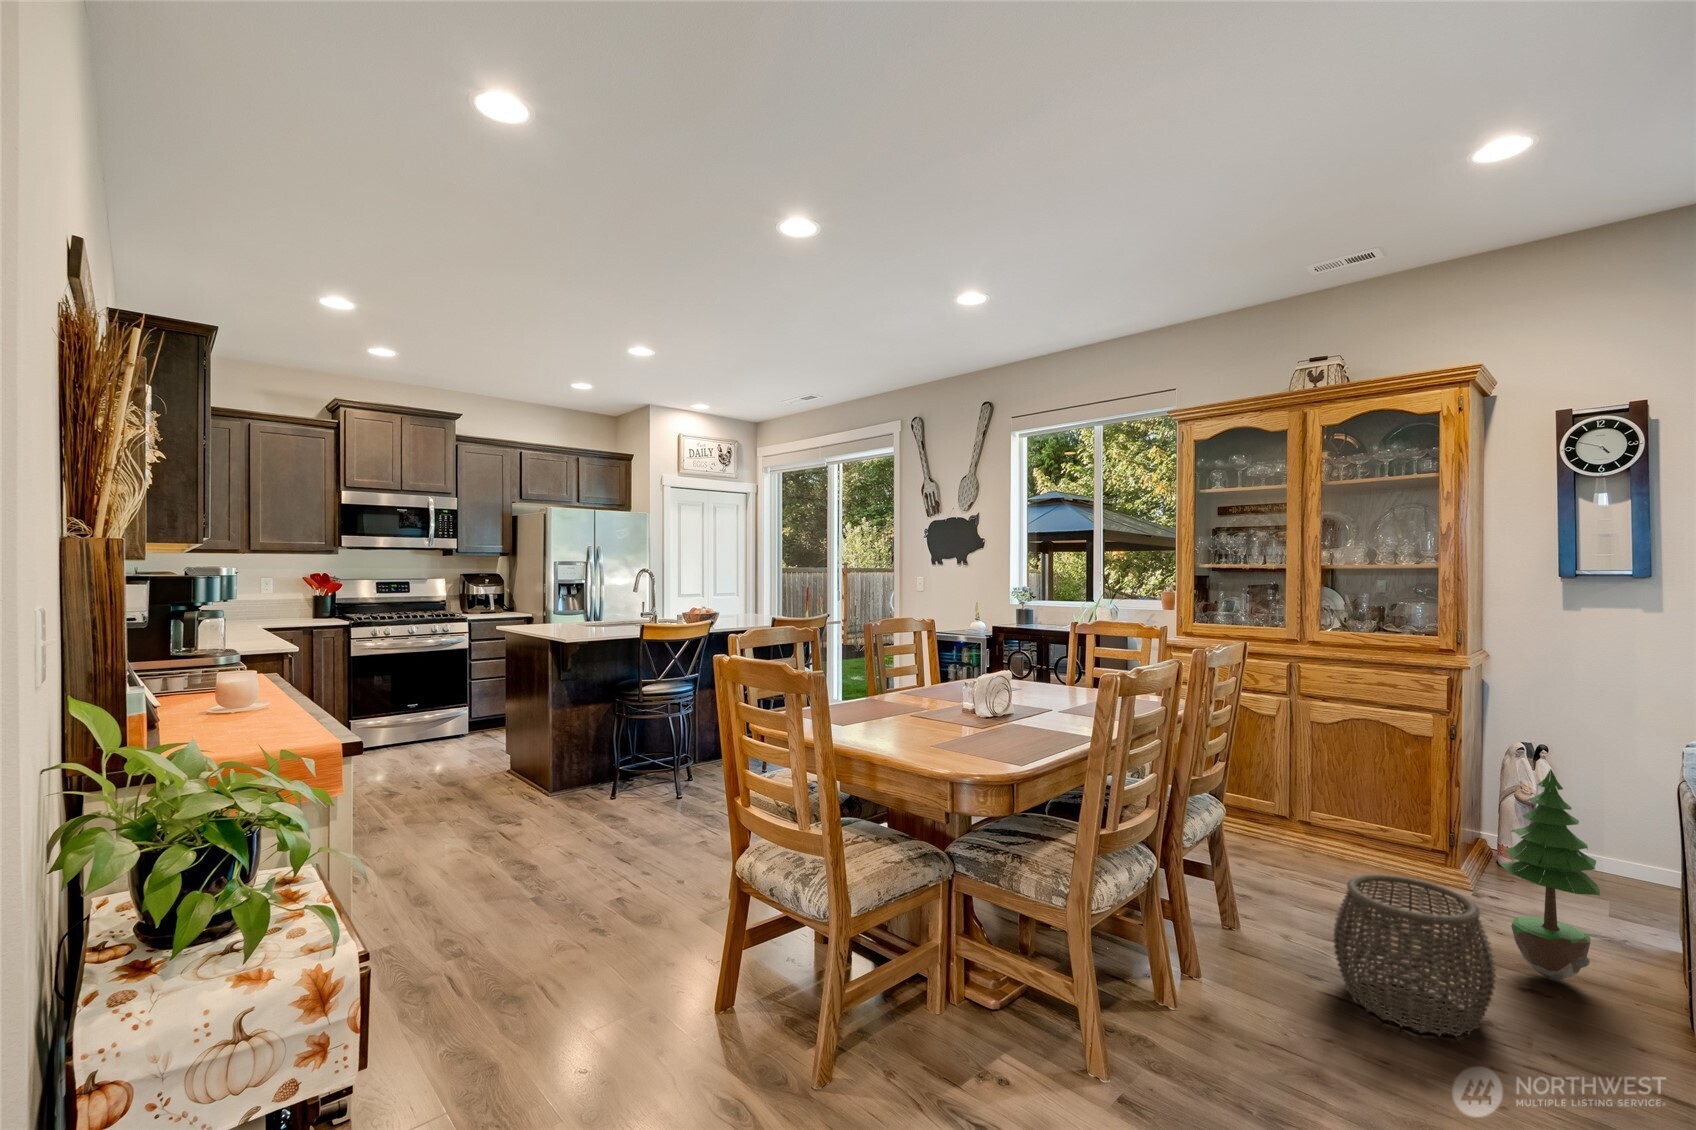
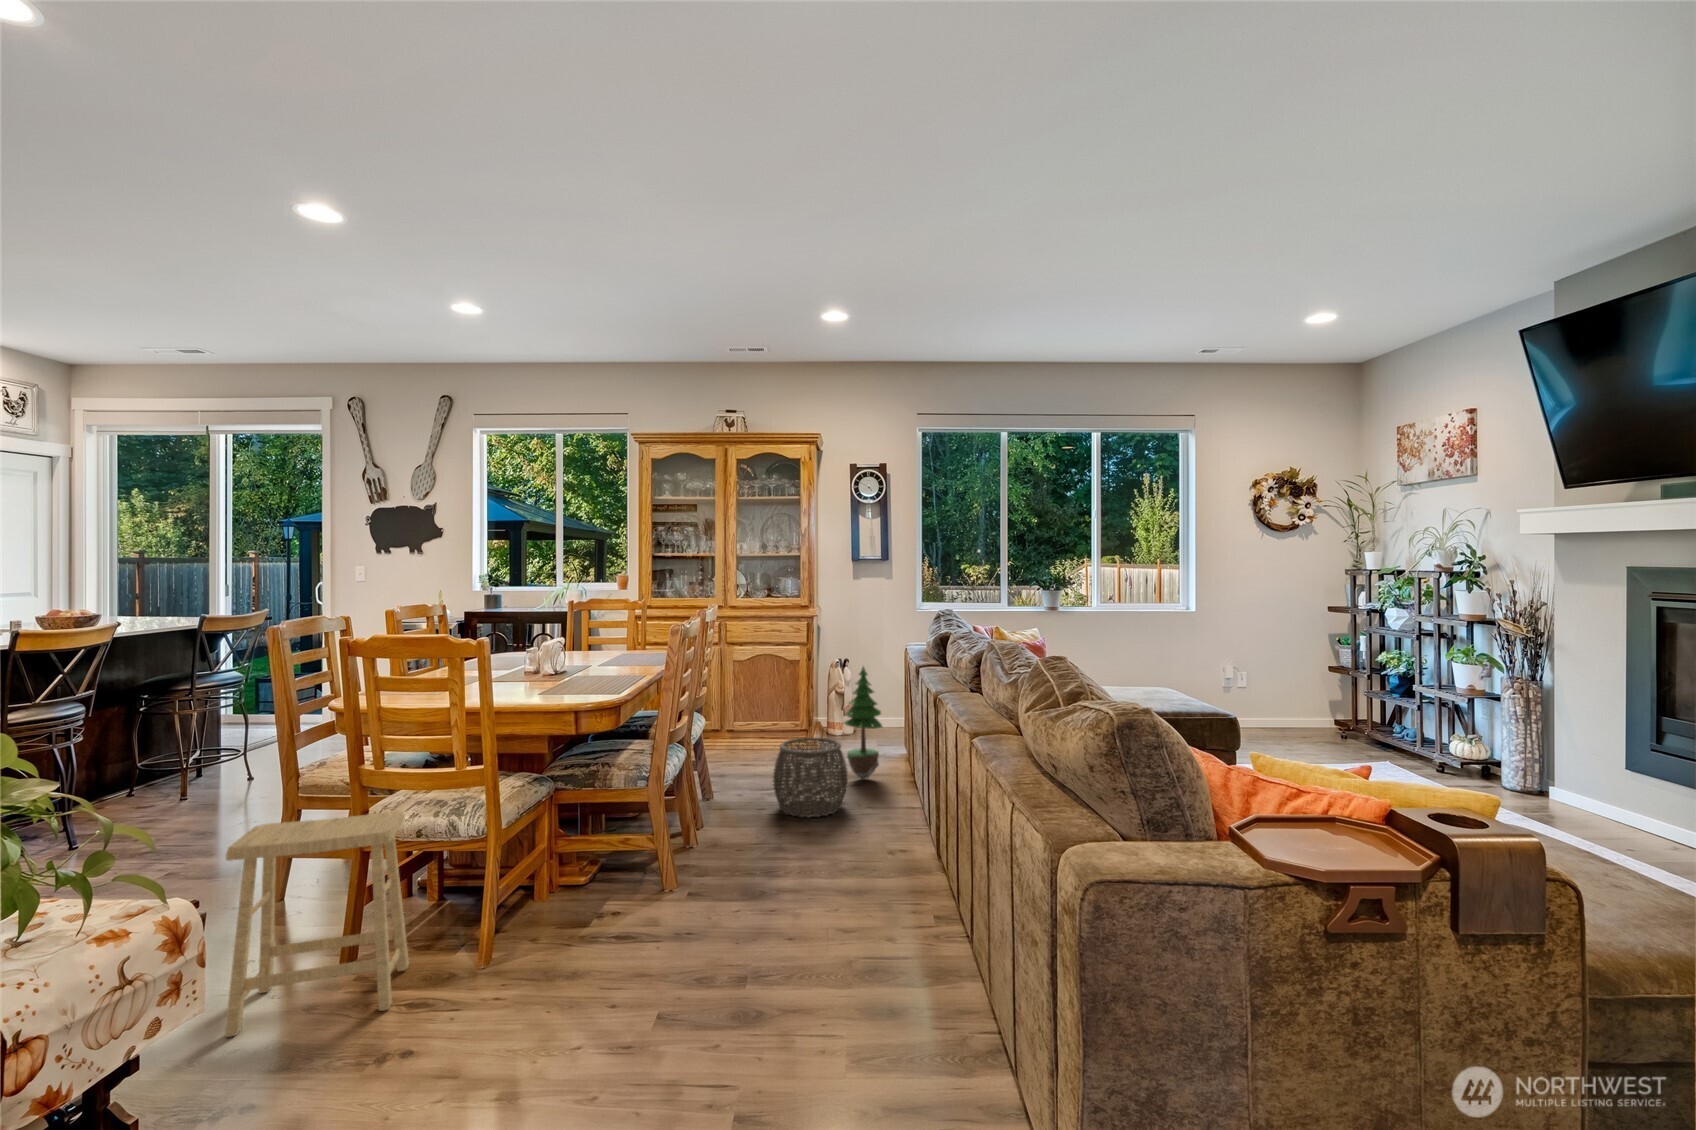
footstool: none [586,840,763,1101] -> present [225,811,409,1037]

